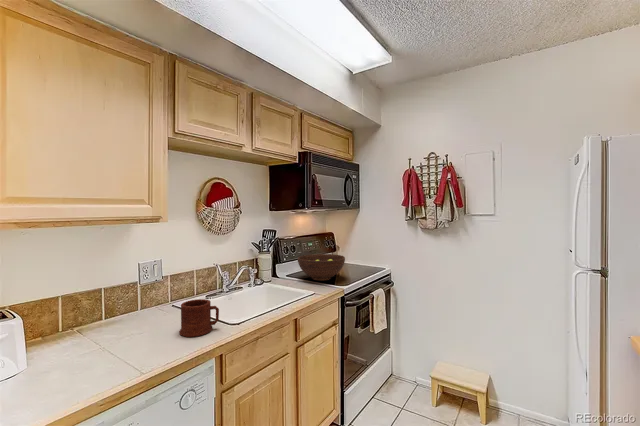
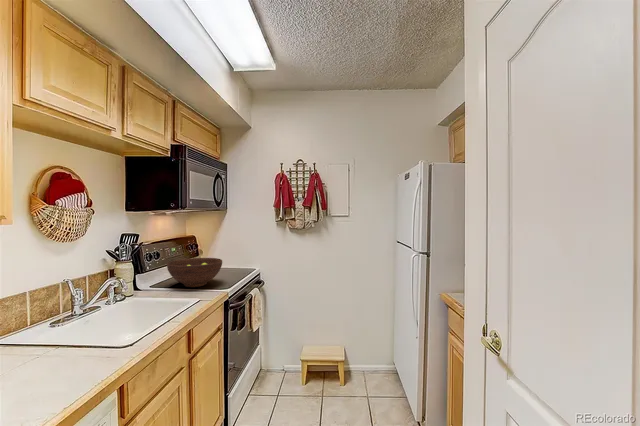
mug: present [179,299,219,337] -> none [46,324,107,377]

